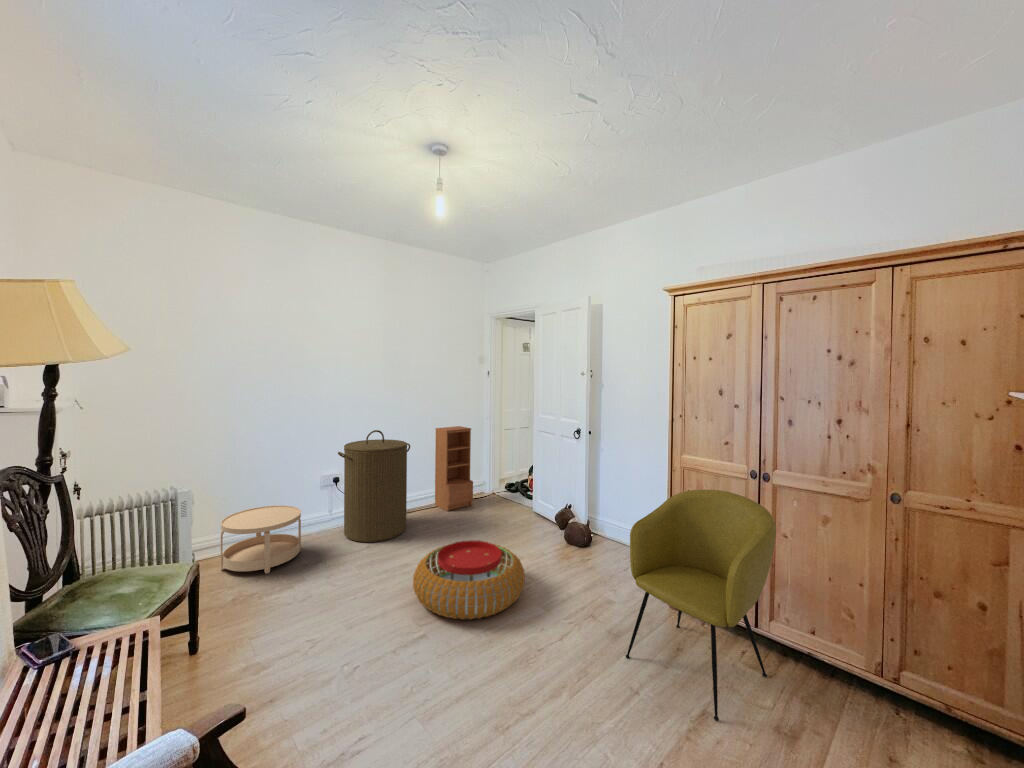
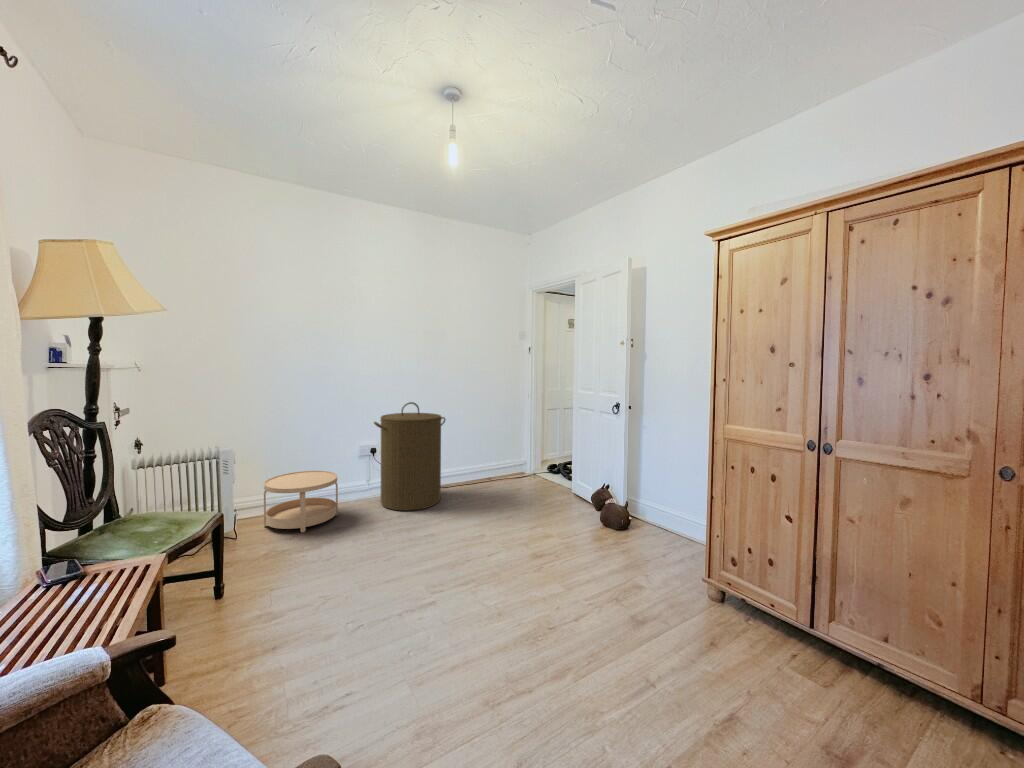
bookcase: present [435,426,473,511] -> none [473,403,511,487]
armchair: present [626,490,776,721] -> none [647,463,836,730]
pouf: present [413,540,525,619] -> none [431,512,546,590]

